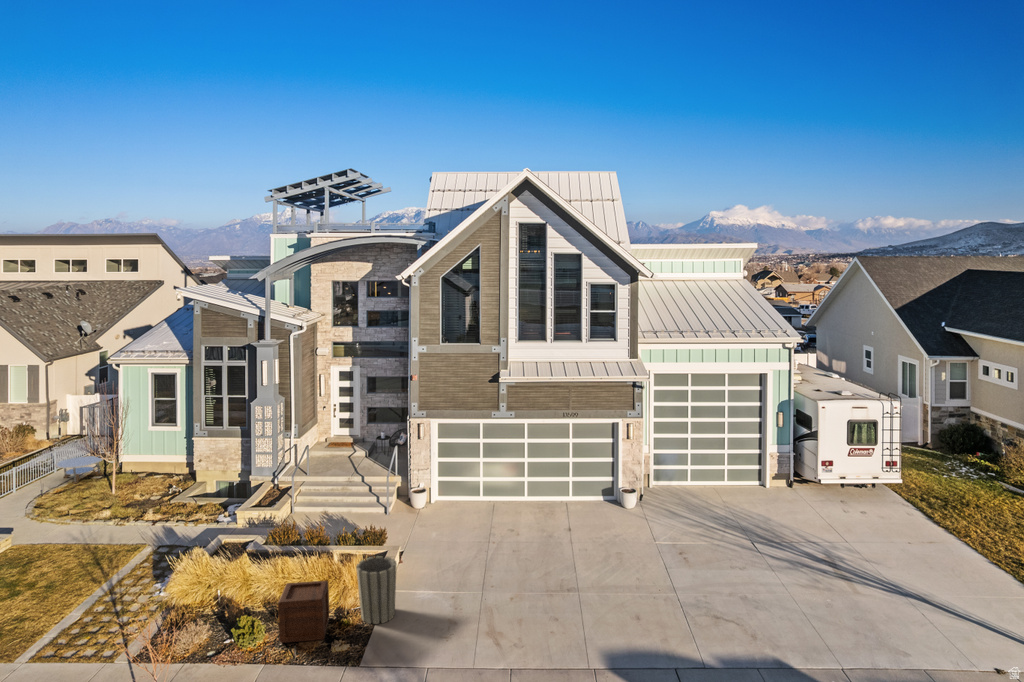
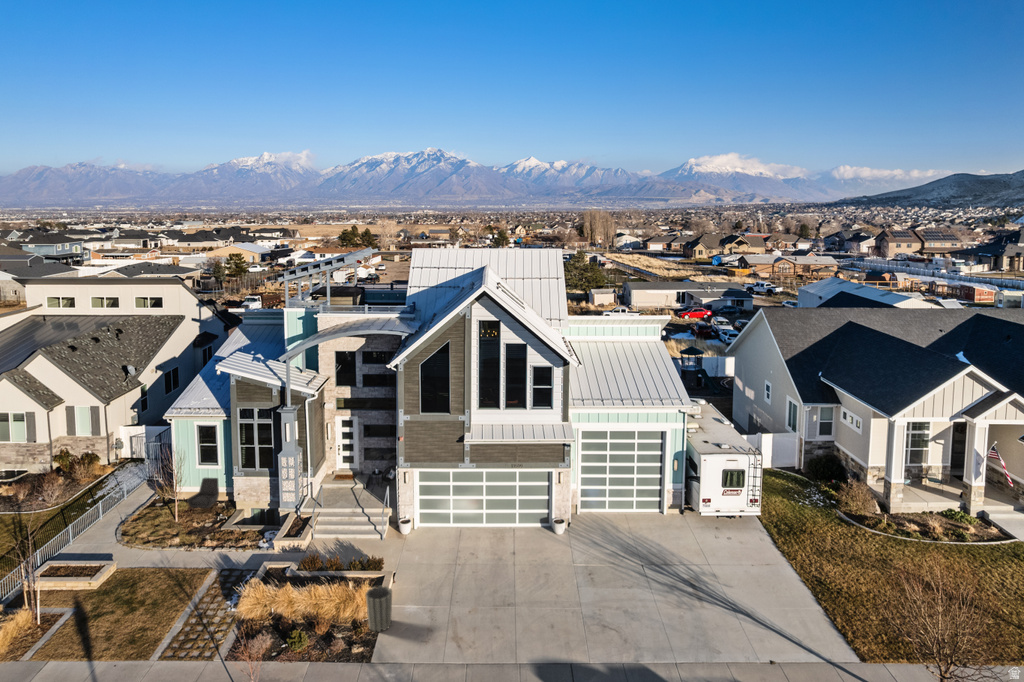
chair: none [131,442,175,487] -> present [187,478,219,513]
round table: present [54,456,102,484] -> none [126,487,162,511]
wooden crate: present [278,581,330,643] -> none [315,603,348,646]

